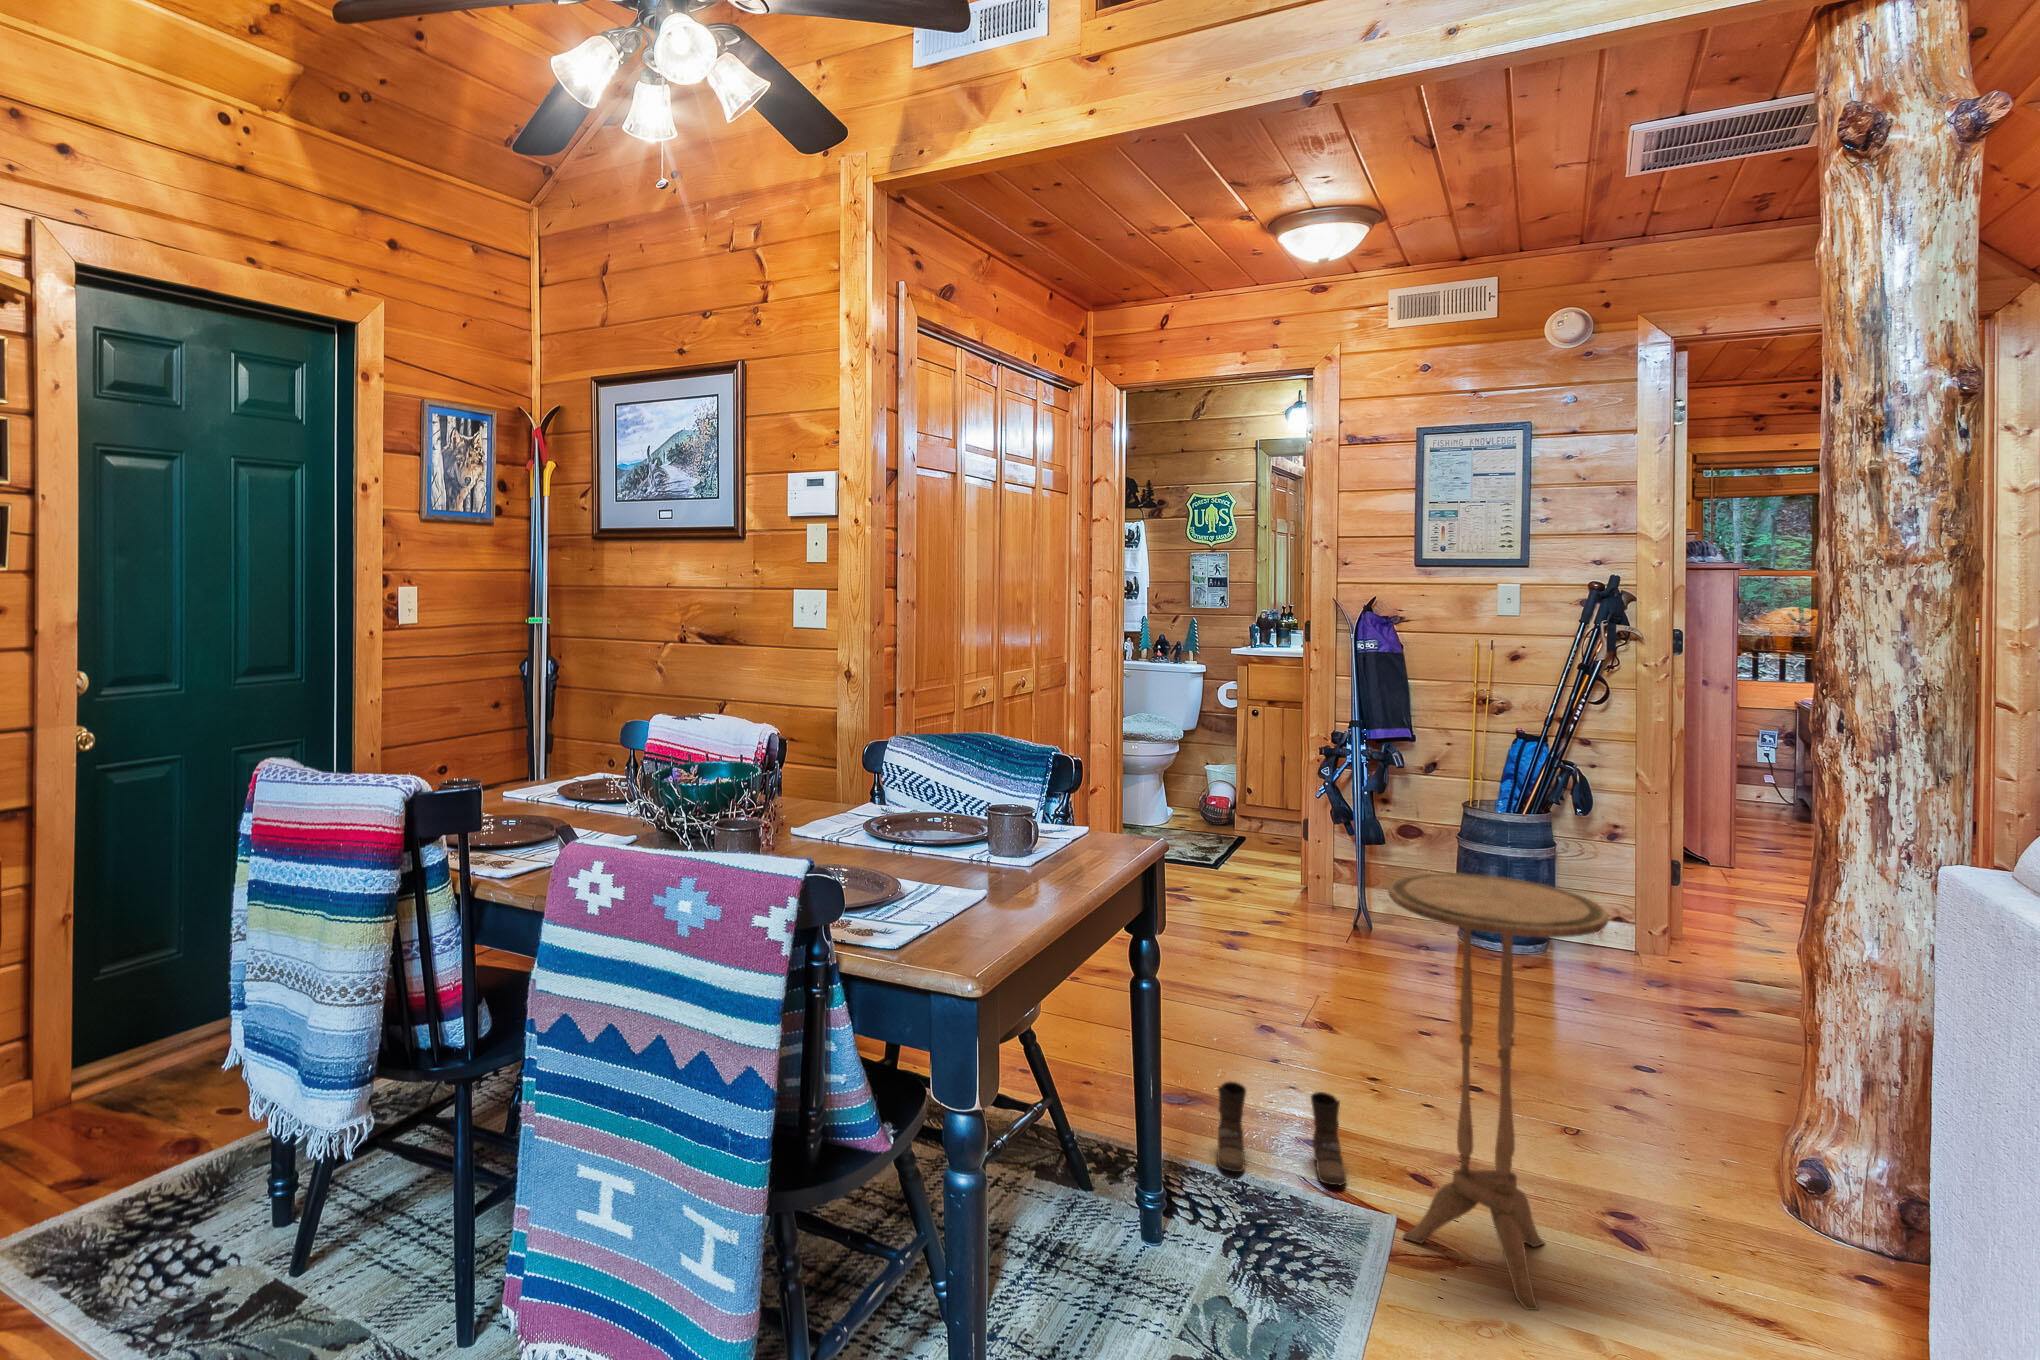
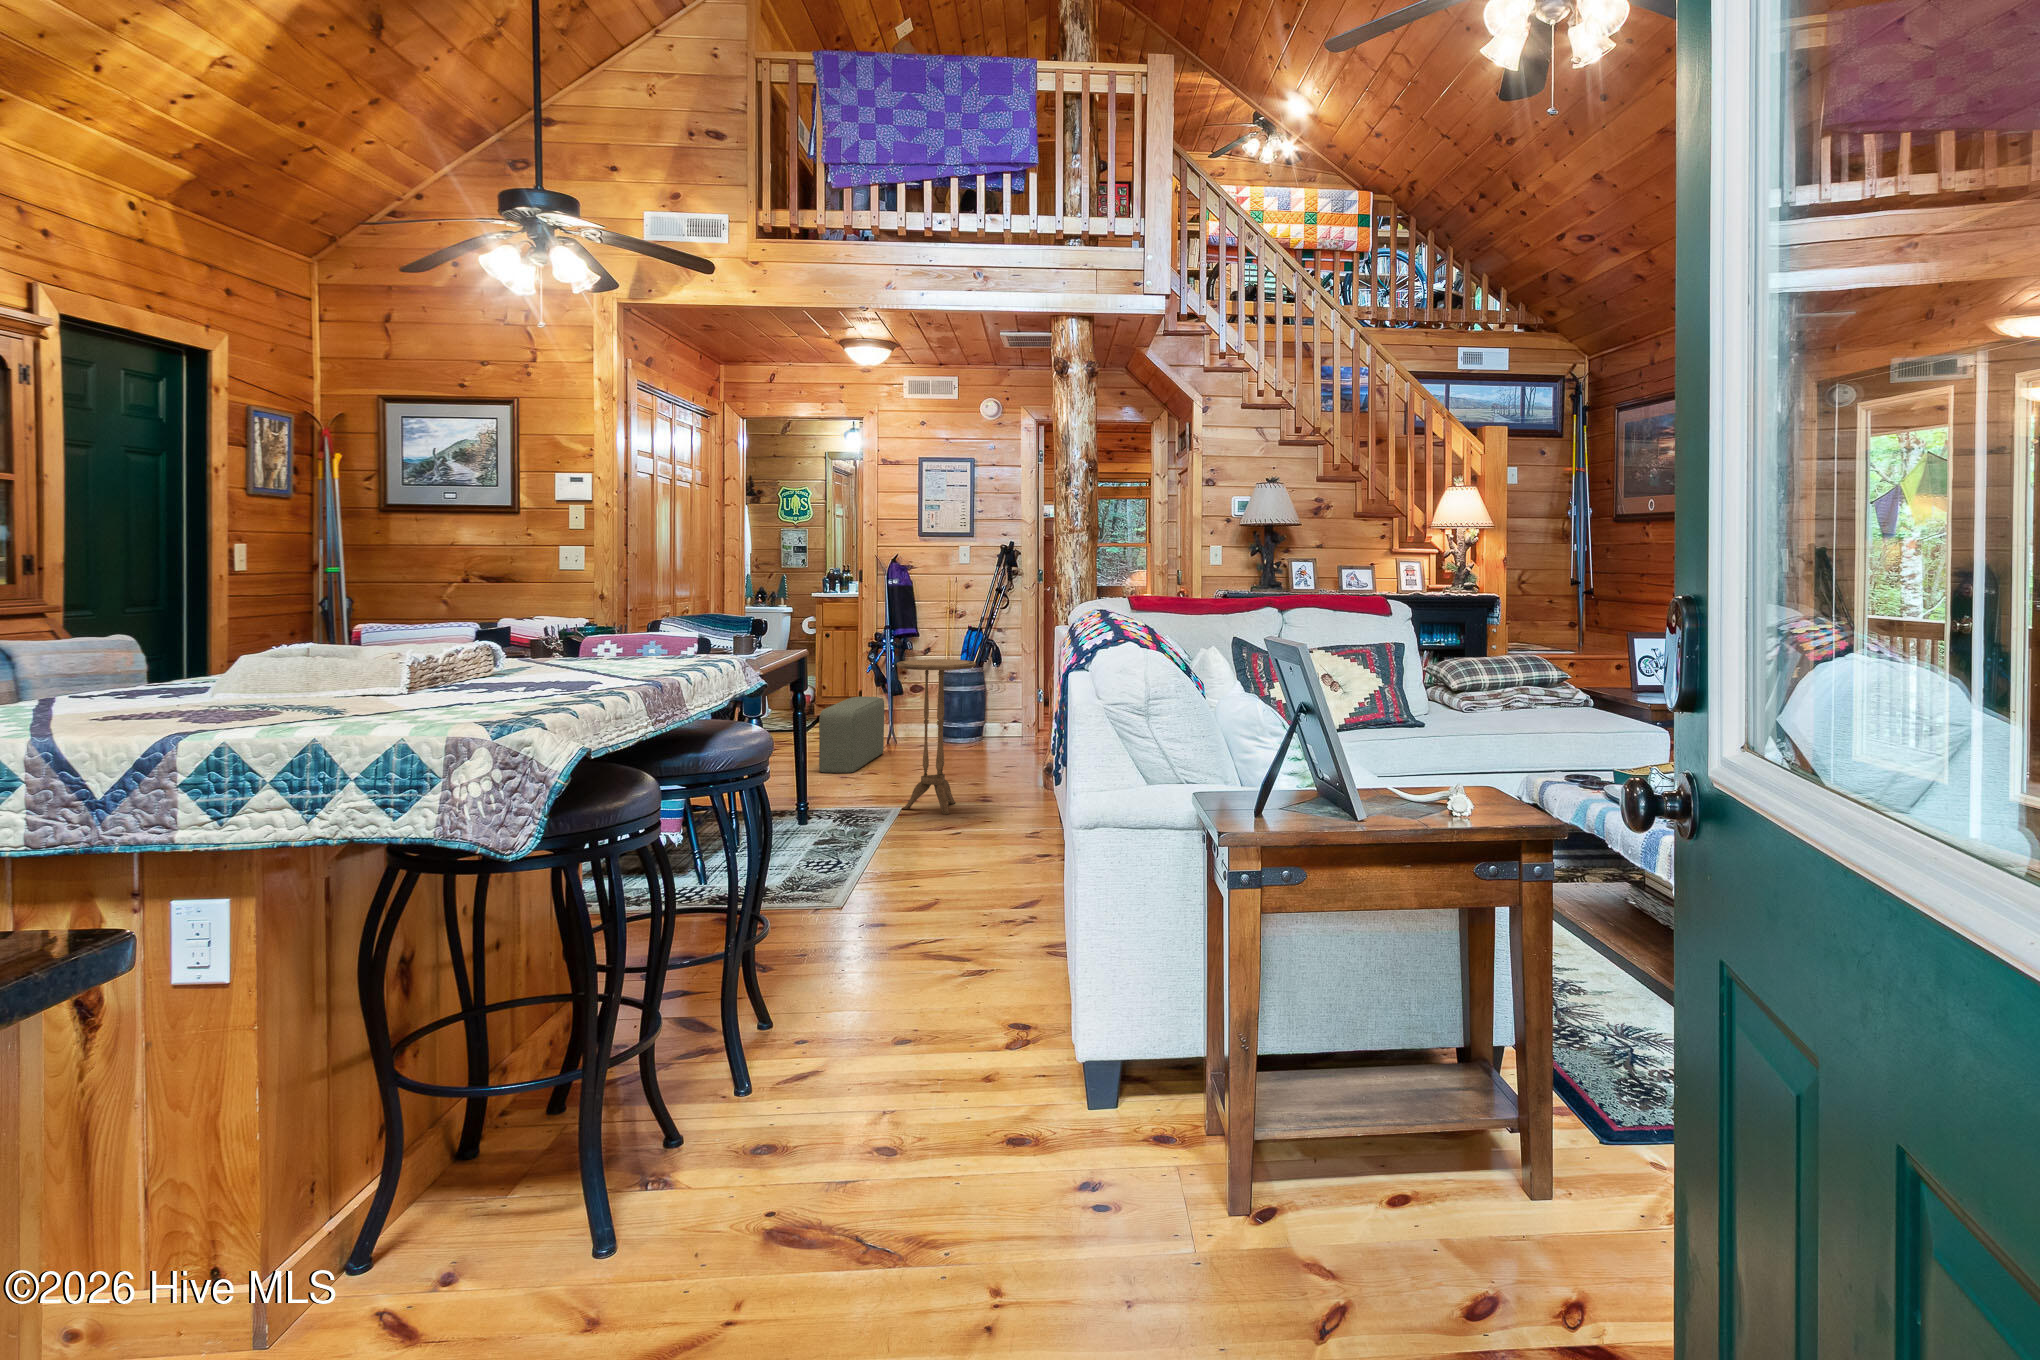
pouf: none [1226,860,1352,1029] -> present [819,696,884,773]
boots: present [1217,1082,1347,1185] -> none [823,769,880,806]

